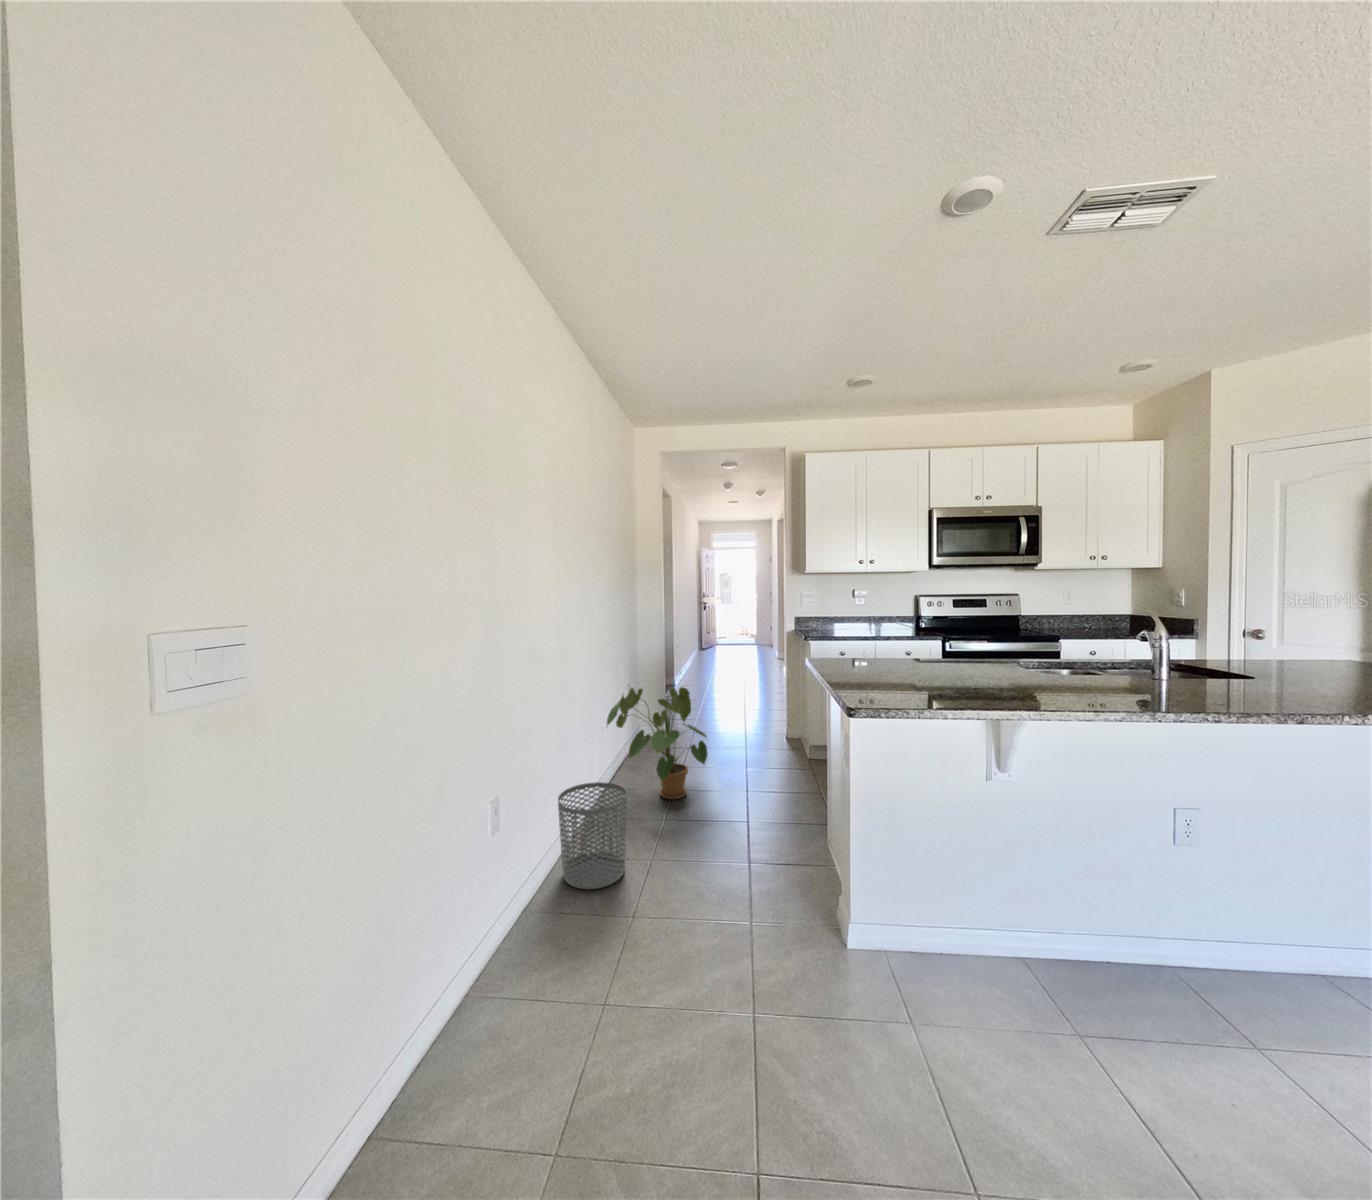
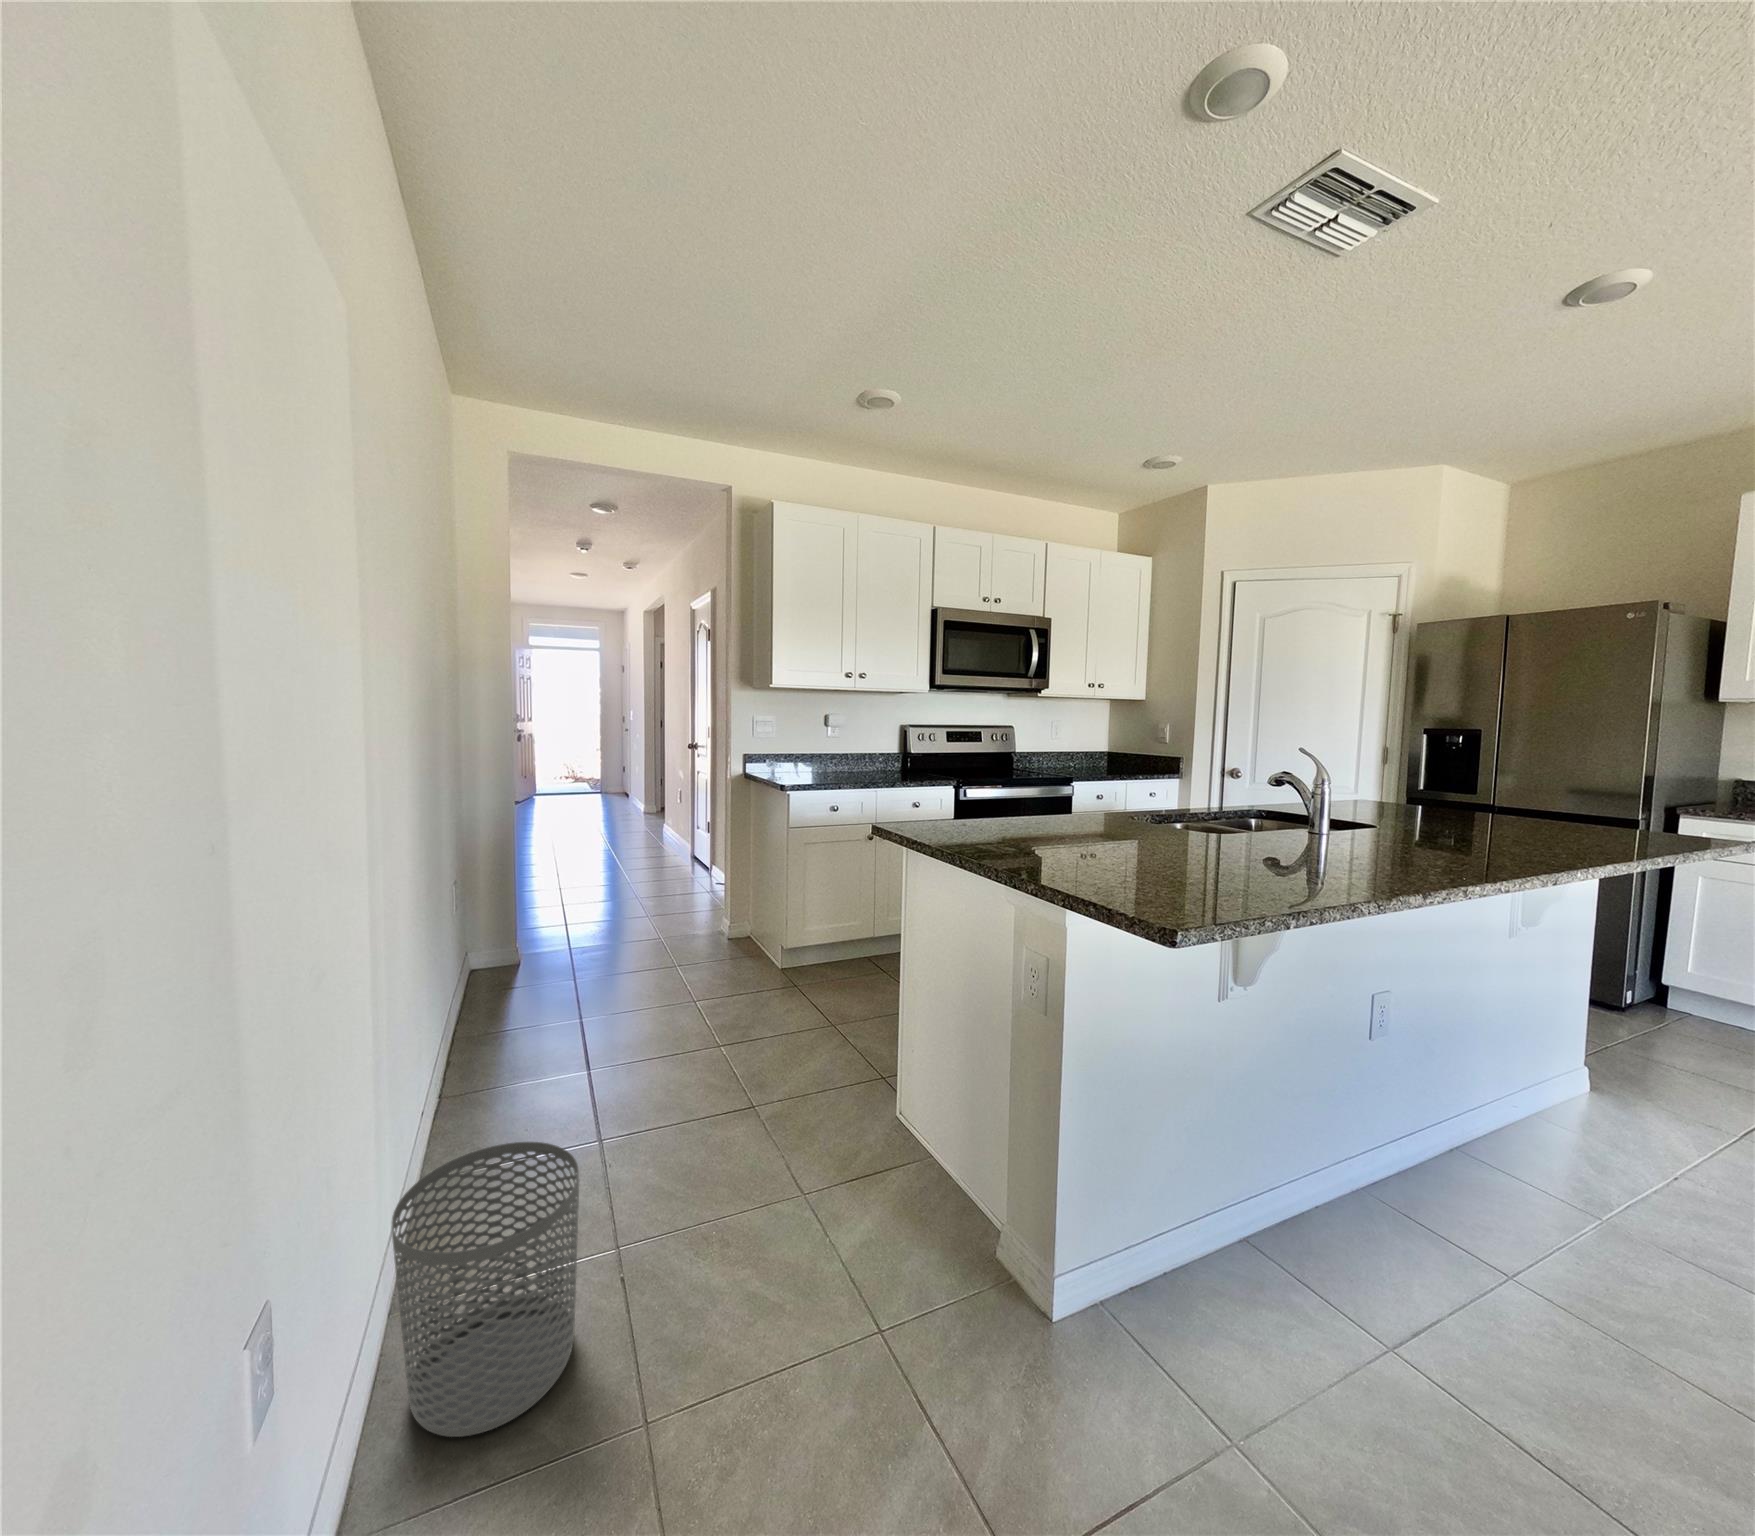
house plant: present [607,687,707,799] -> none [437,896,672,1117]

